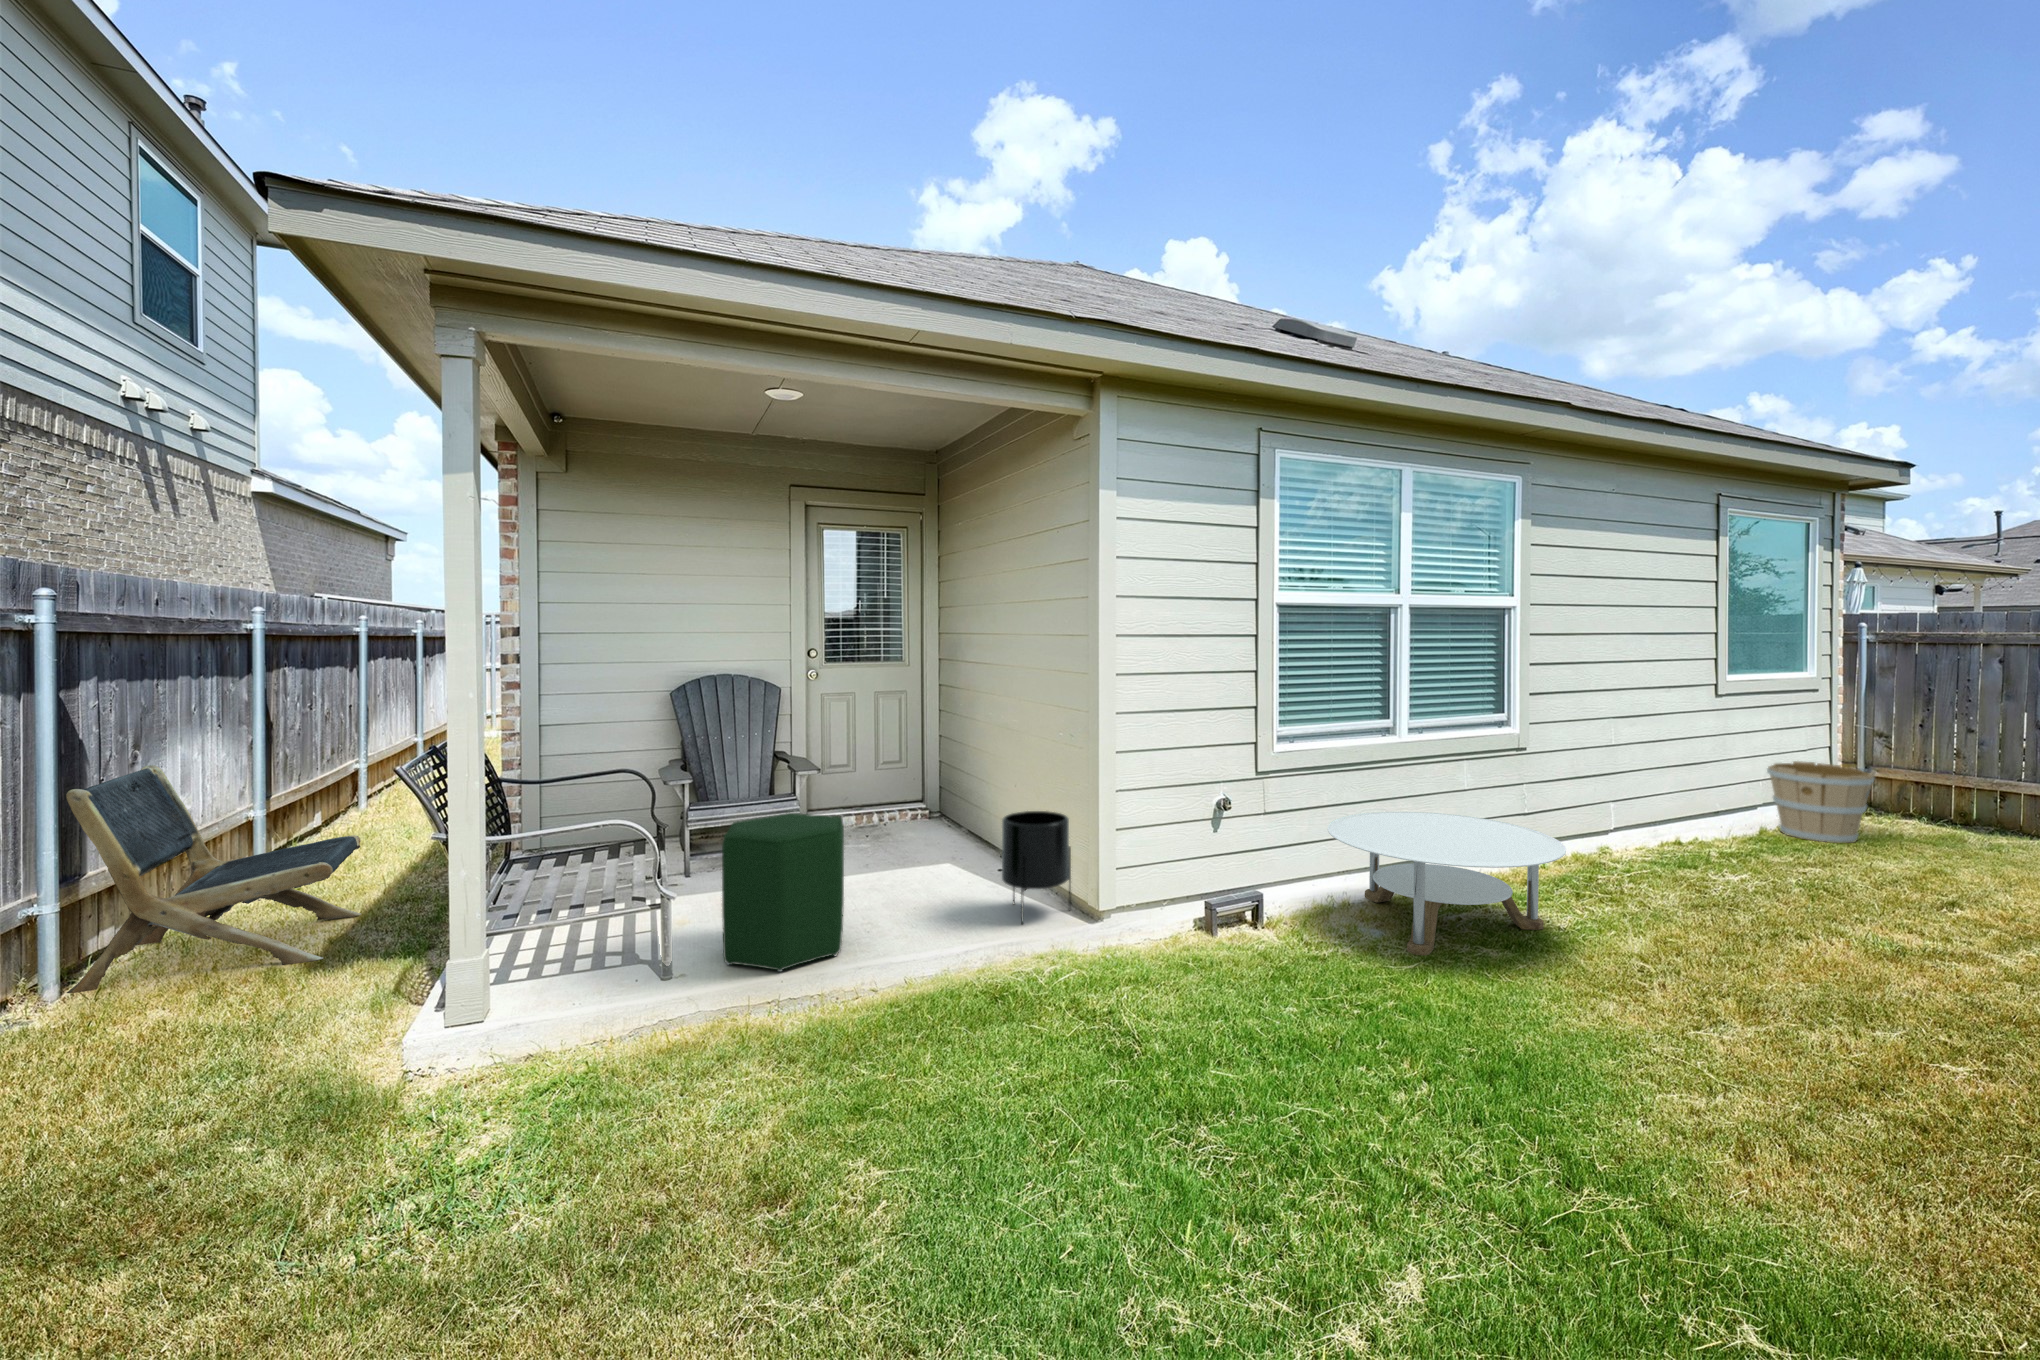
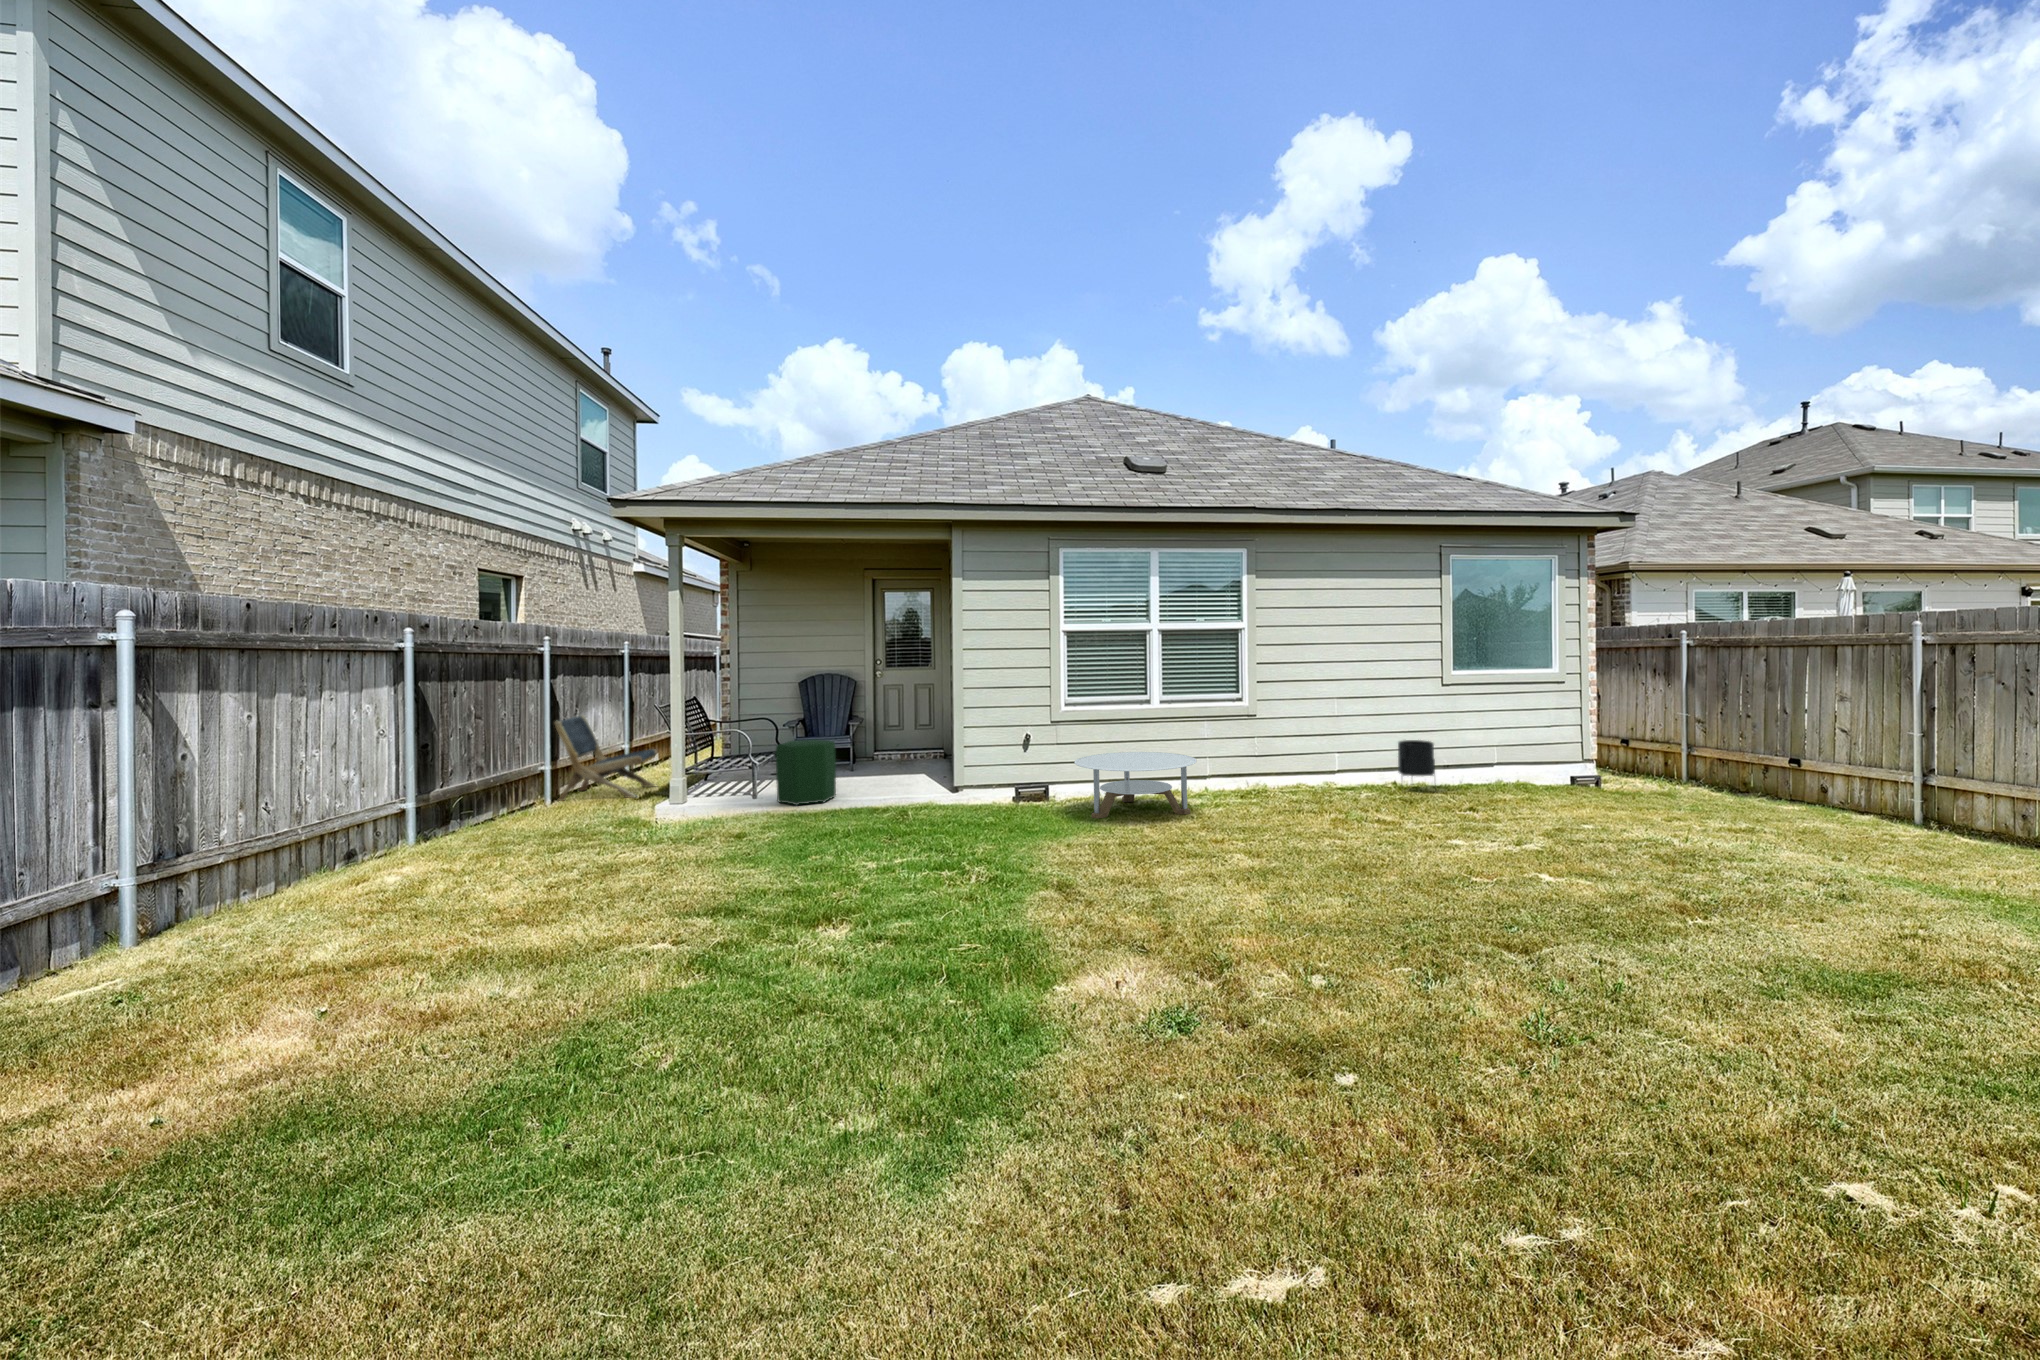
wooden bucket: present [1767,761,1875,843] -> none [1502,734,1570,792]
planter: present [1002,811,1071,923] -> present [1398,740,1435,776]

